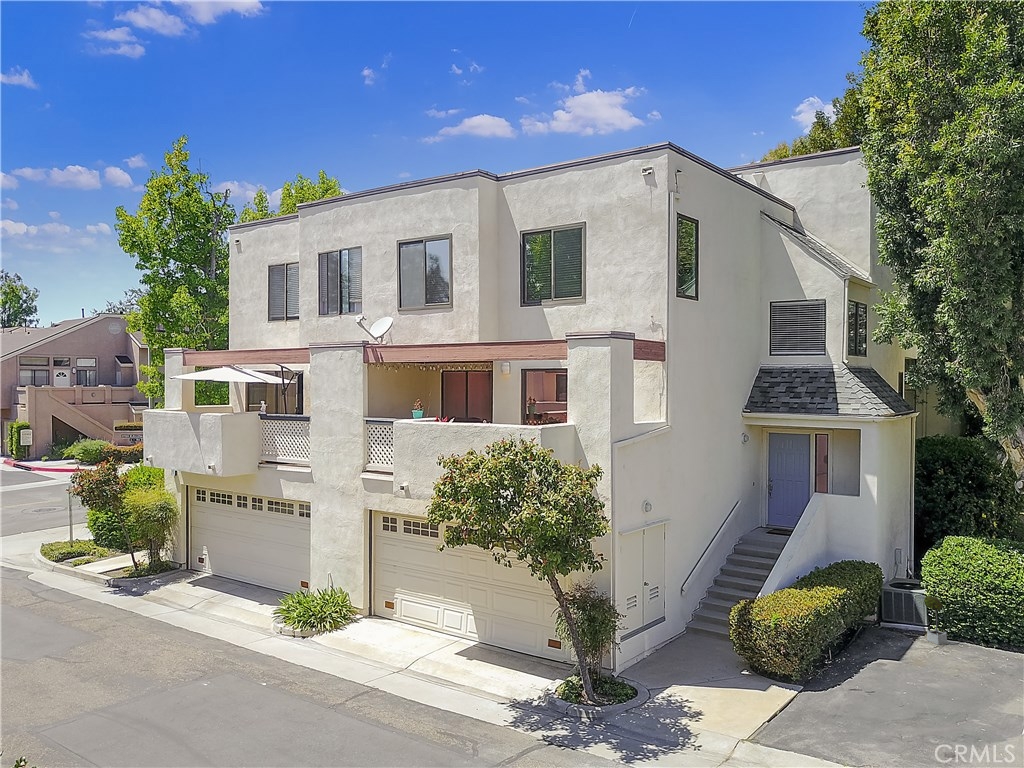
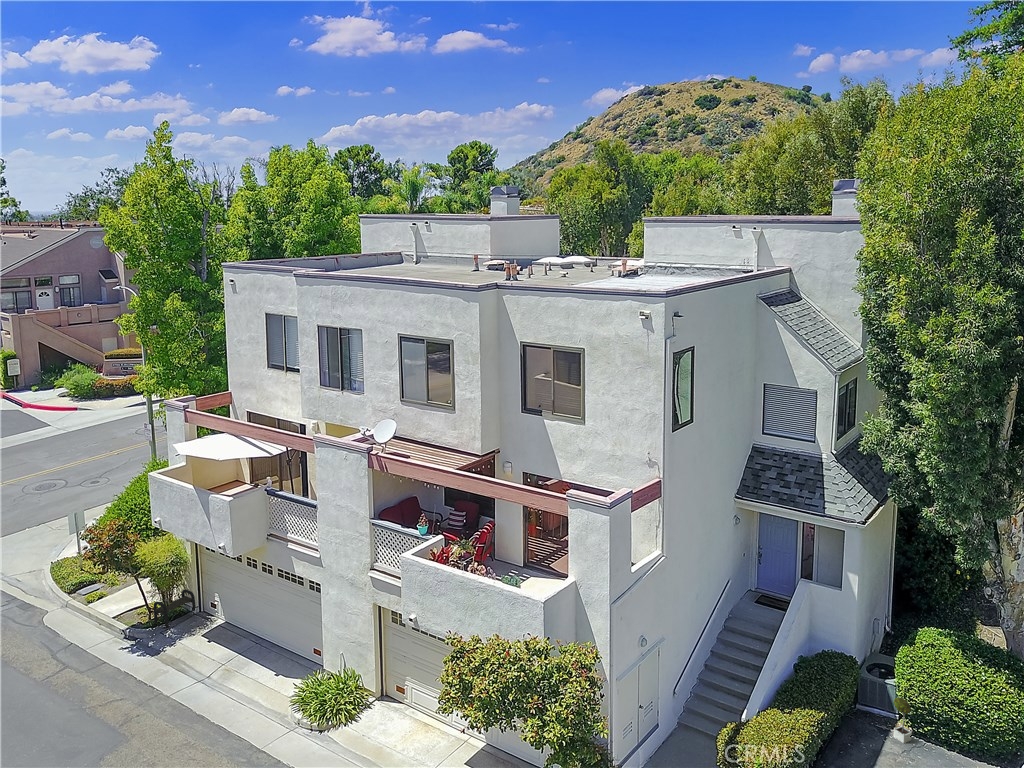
bench: none [138,544,182,578] -> present [154,590,196,628]

